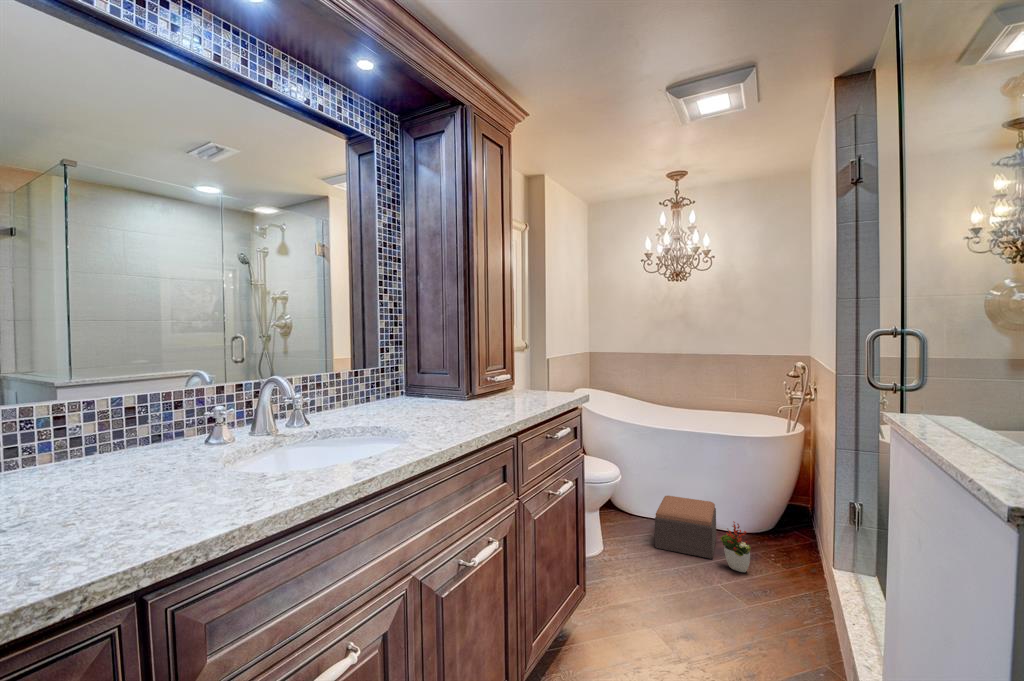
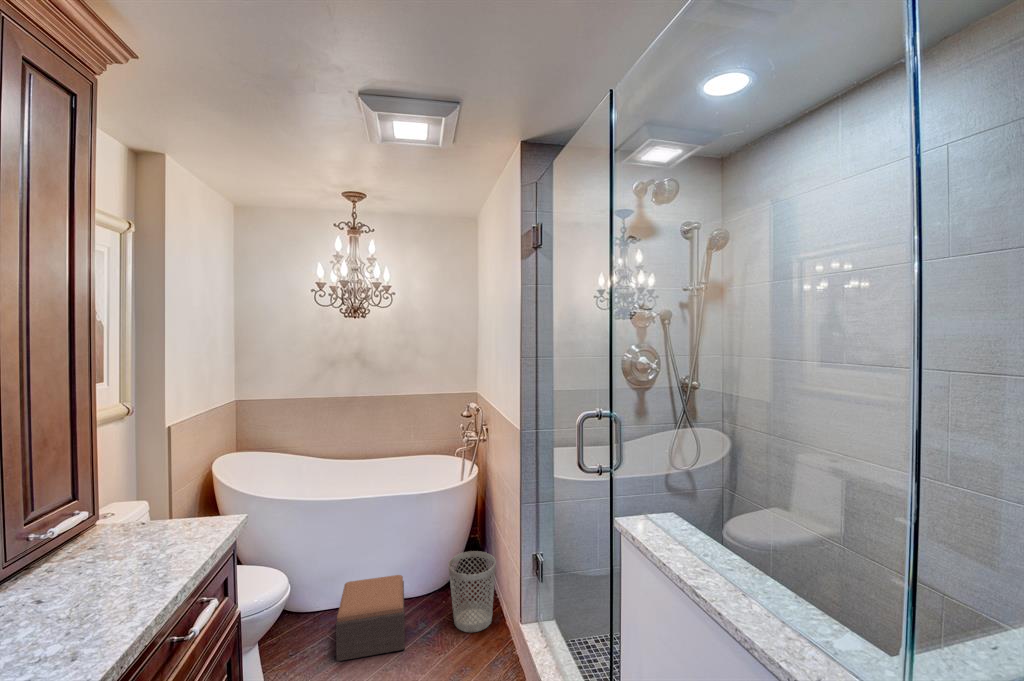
wastebasket: none [759,498,812,571] -> present [449,551,496,632]
decorative plant: present [720,521,751,572] -> none [414,599,446,656]

